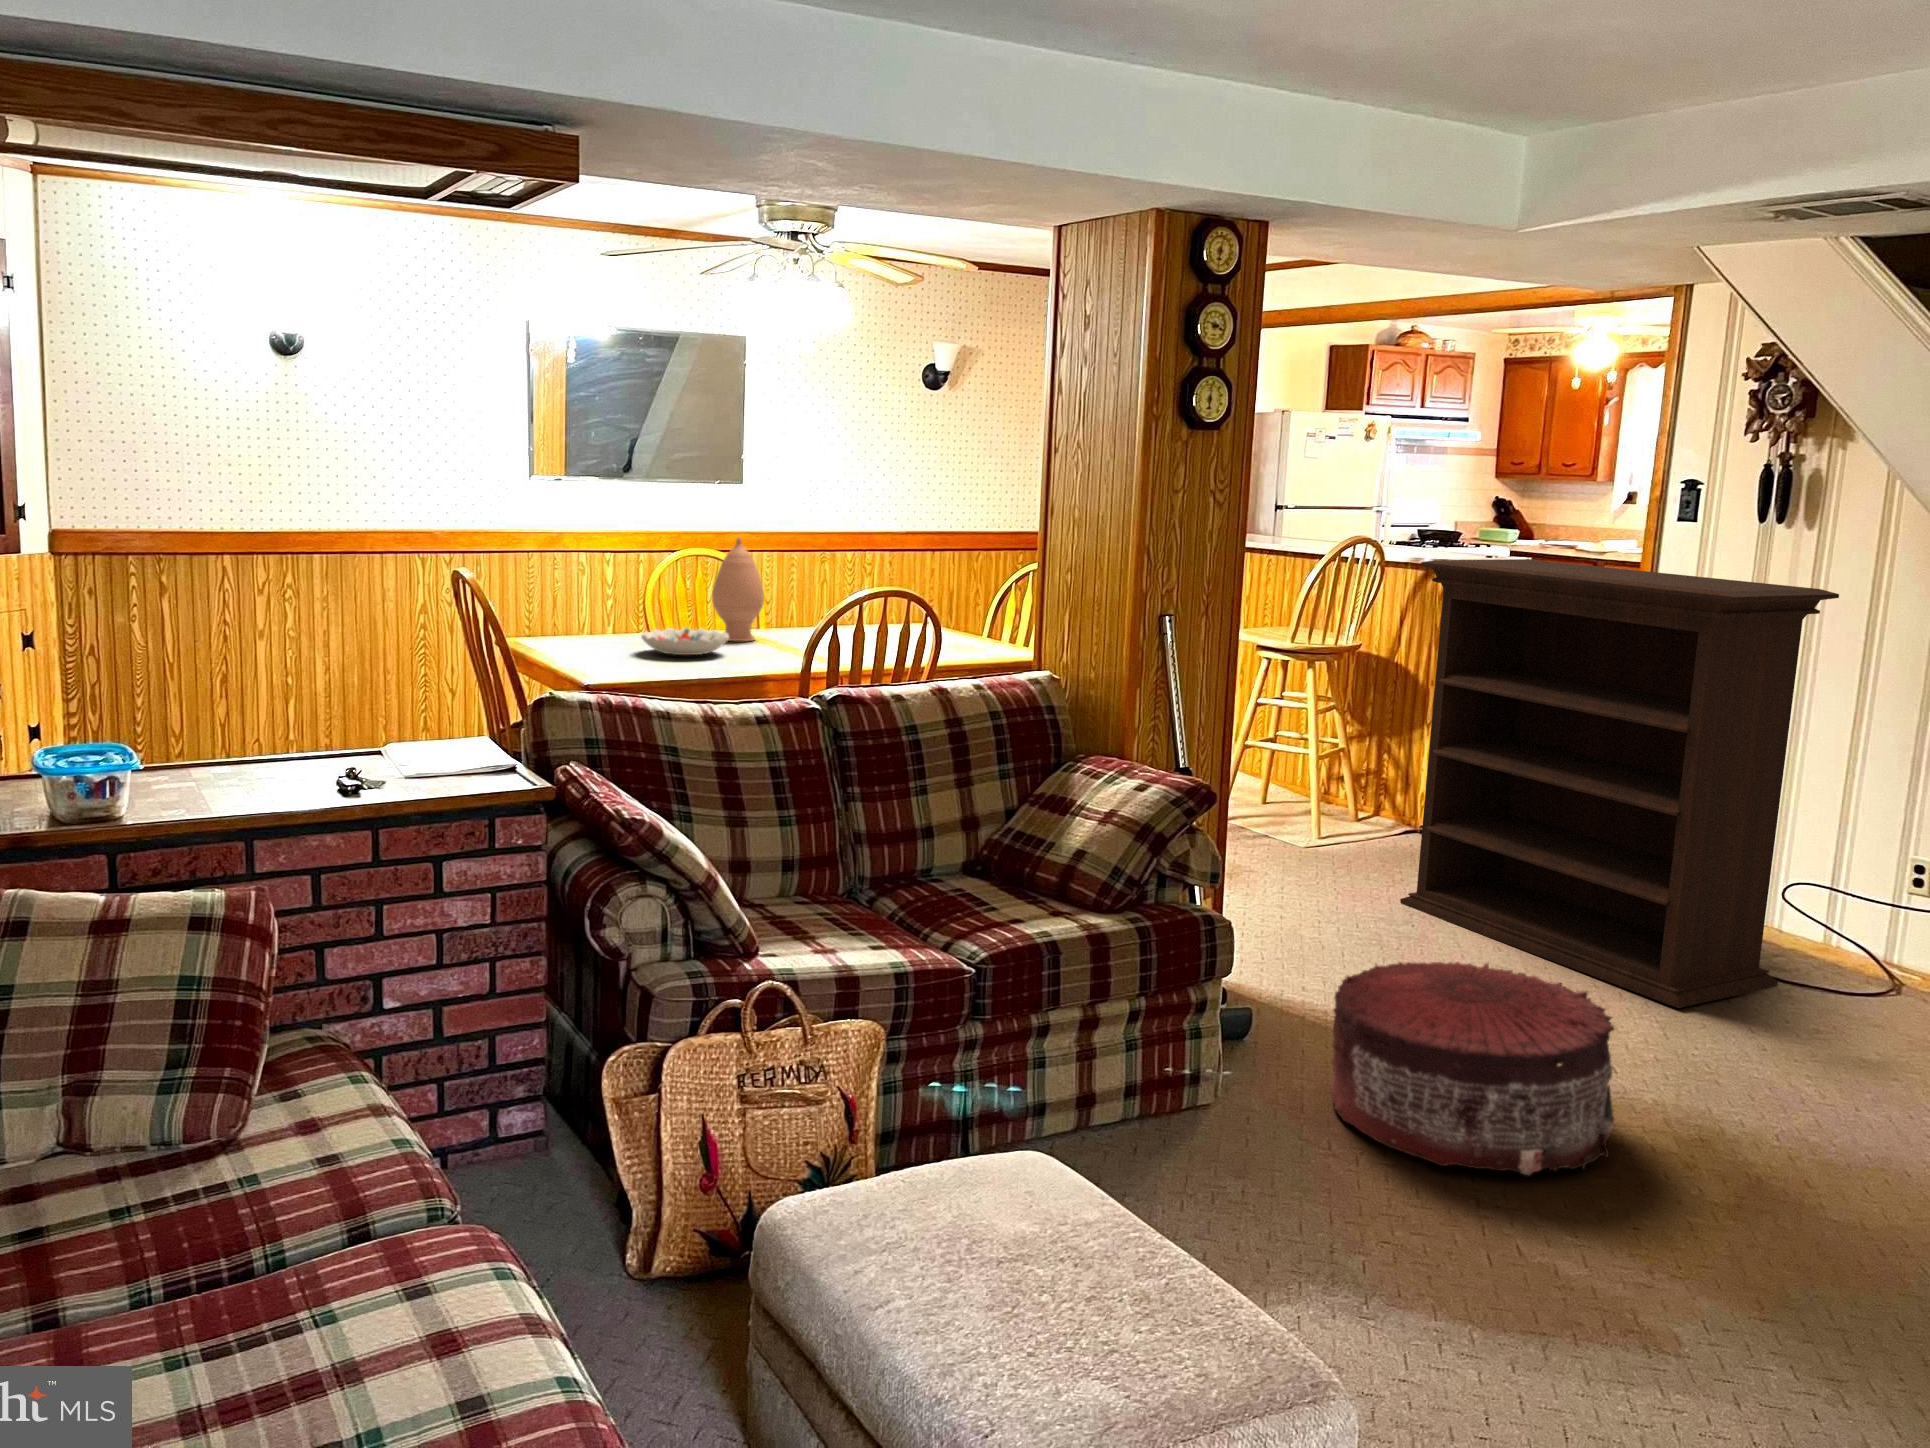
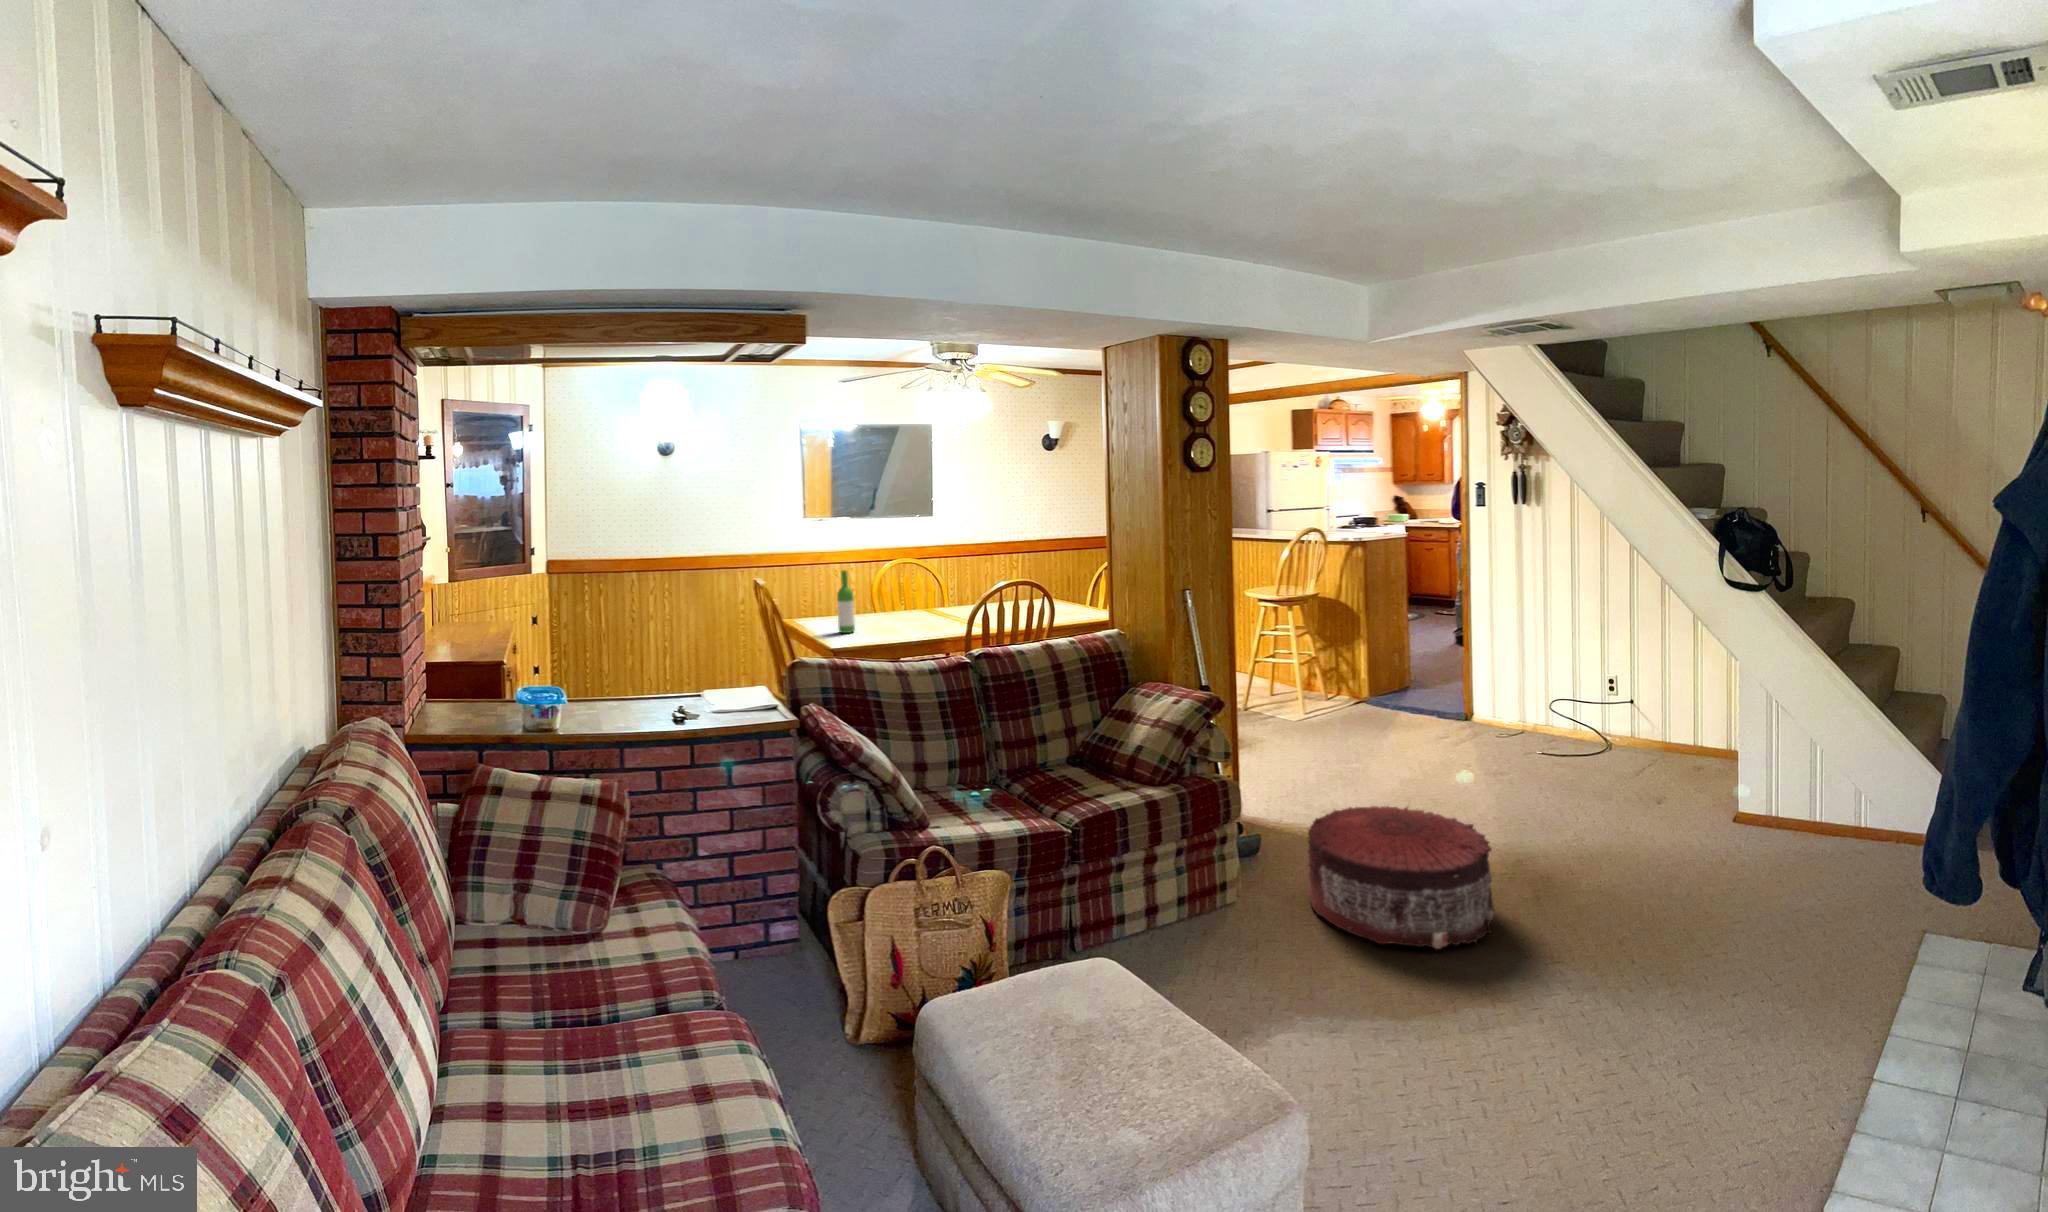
vase: present [712,538,764,642] -> none [912,548,945,613]
bookshelf: present [1400,559,1839,1008] -> none [1353,539,1627,826]
wine bottle: none [596,564,622,665] -> present [837,570,855,633]
decorative bowl: present [641,628,729,655] -> none [867,606,922,624]

